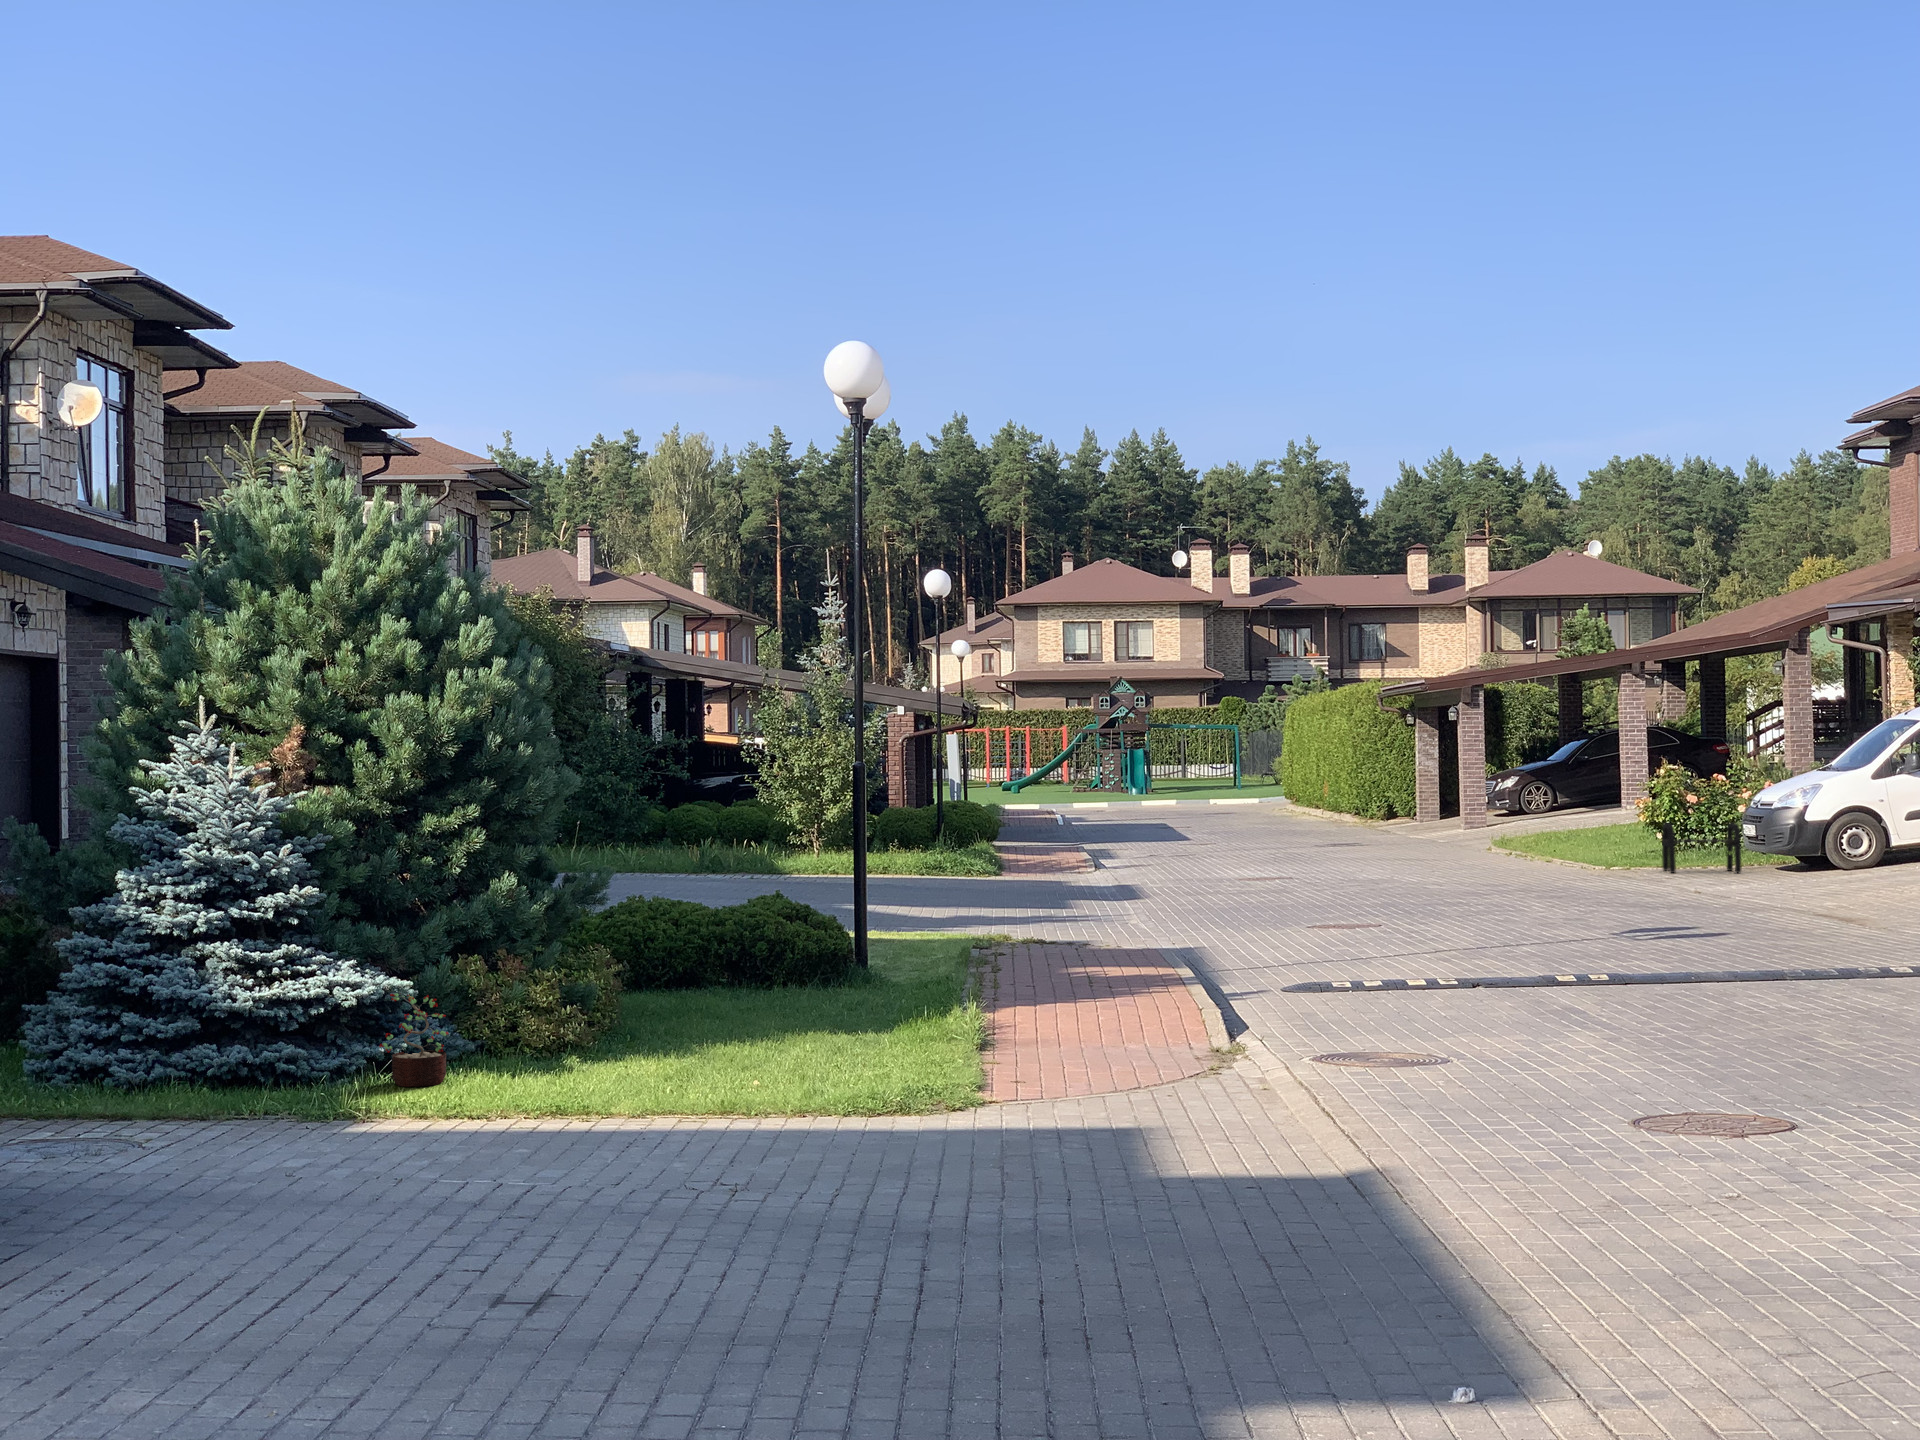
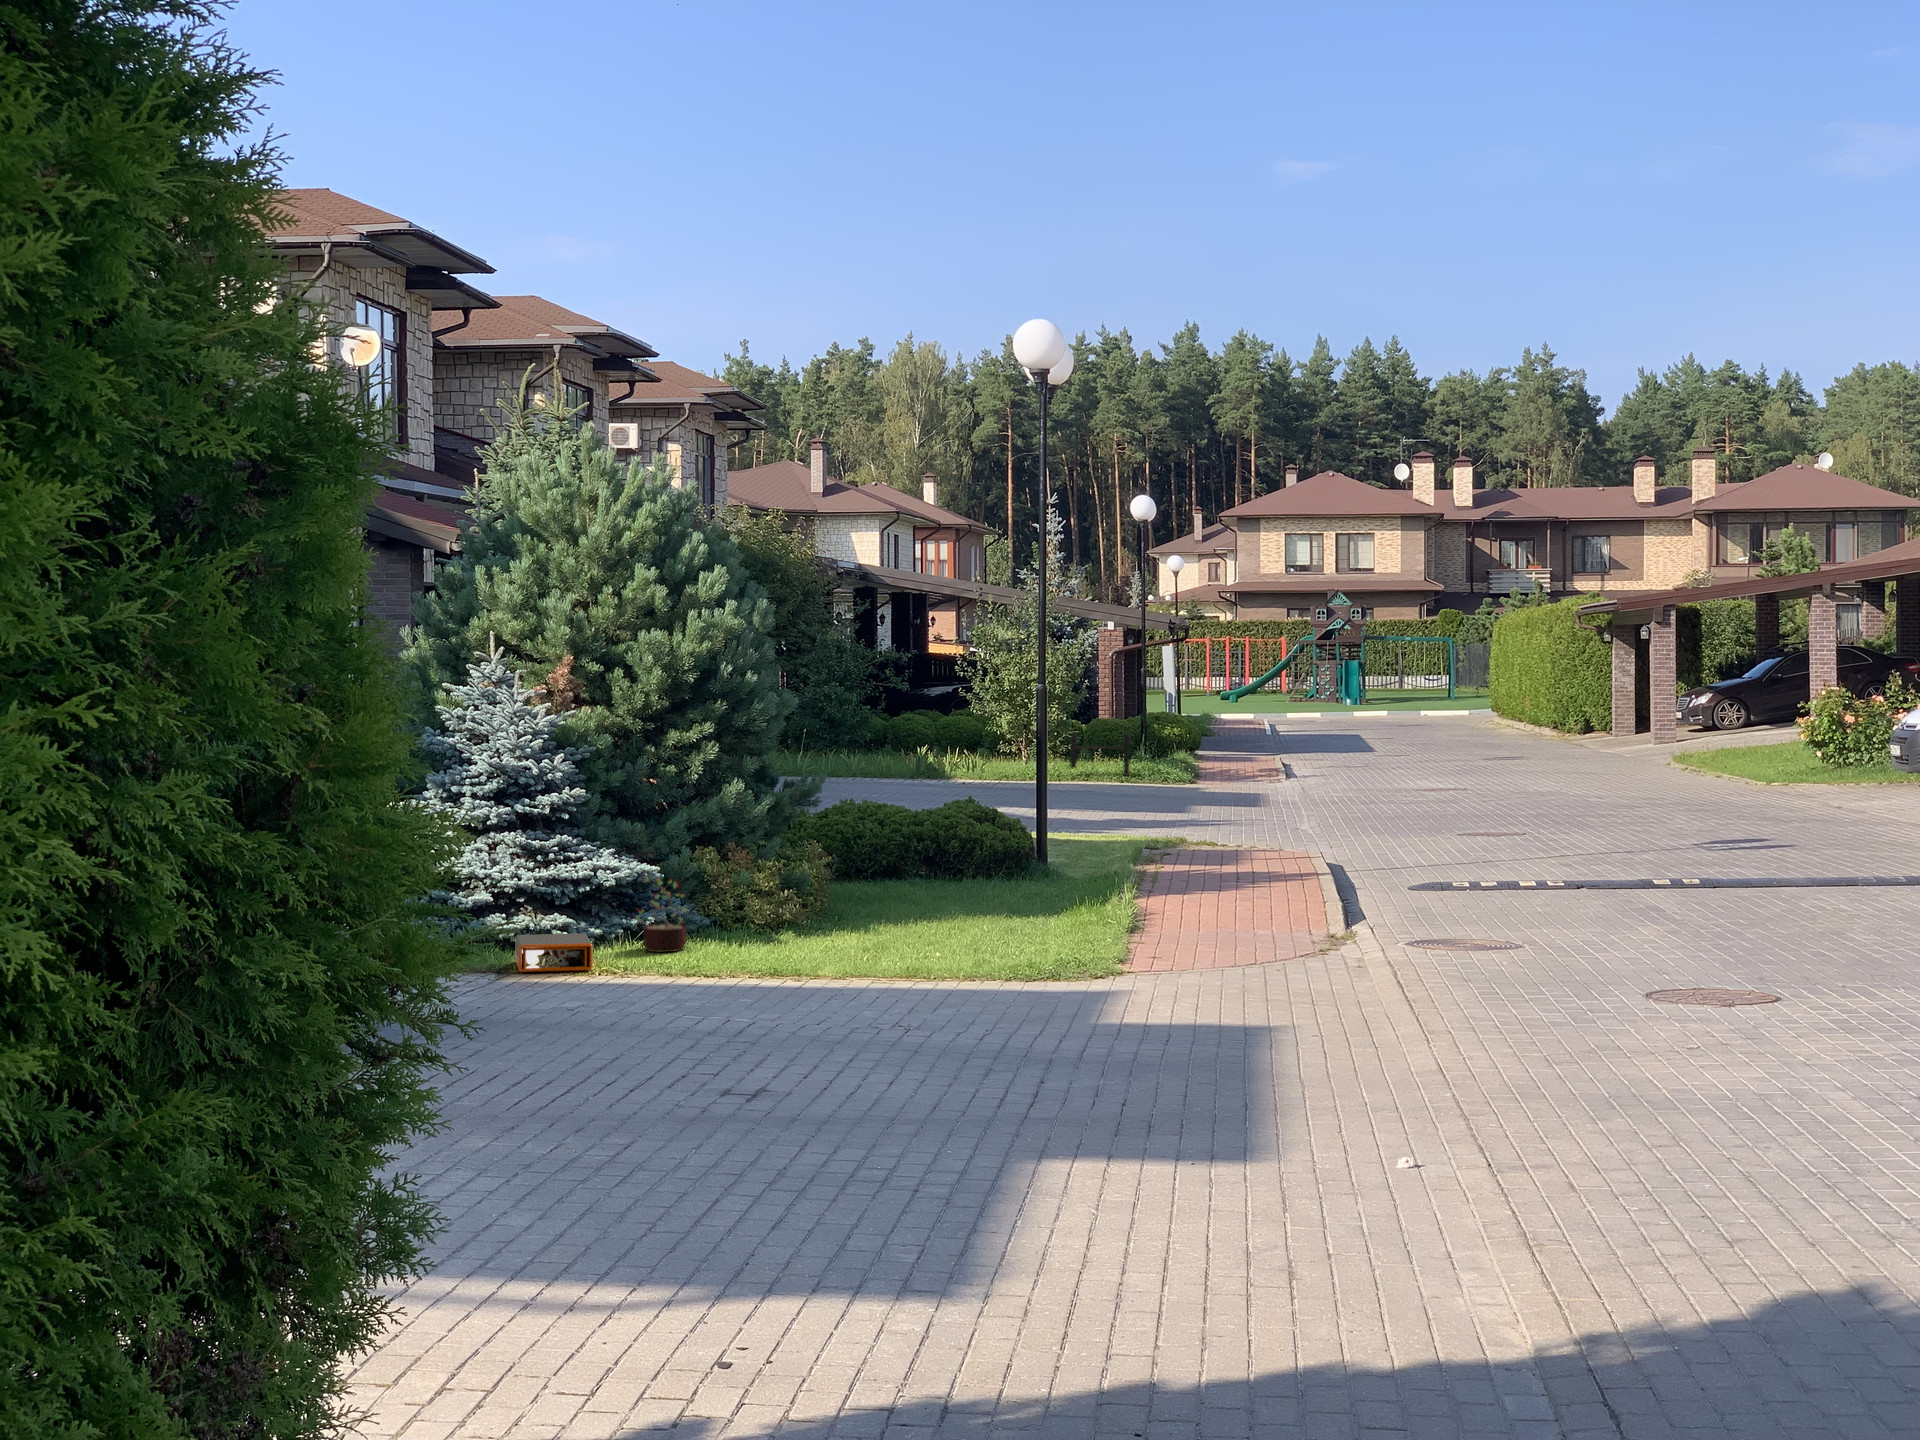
bench: present [1662,823,1741,873] -> present [1070,733,1129,775]
storage box: none [227,1067,326,1119] -> present [515,933,593,972]

